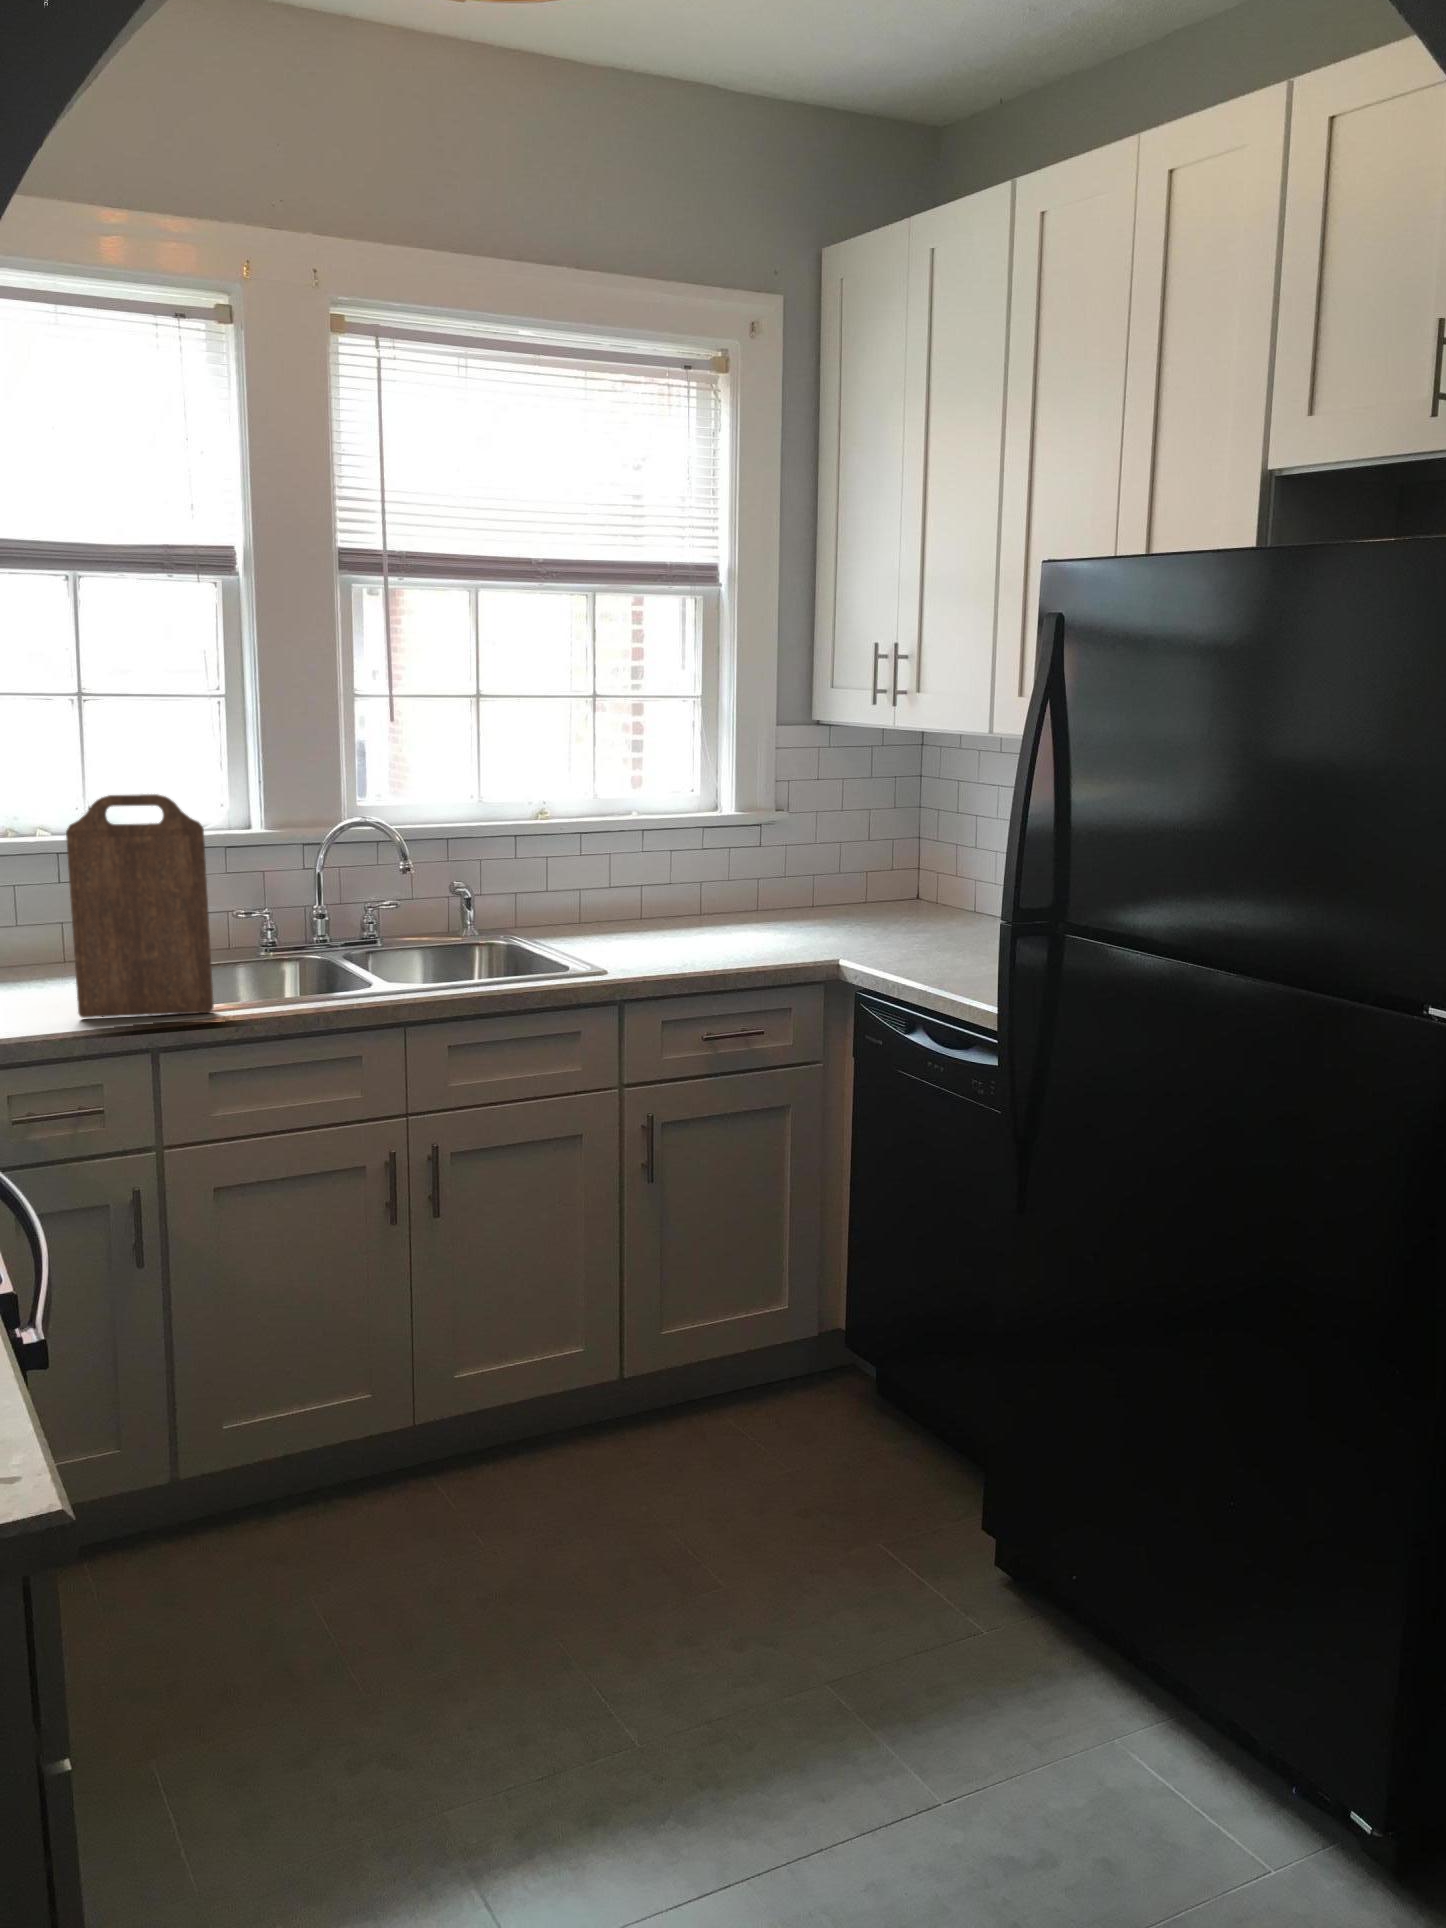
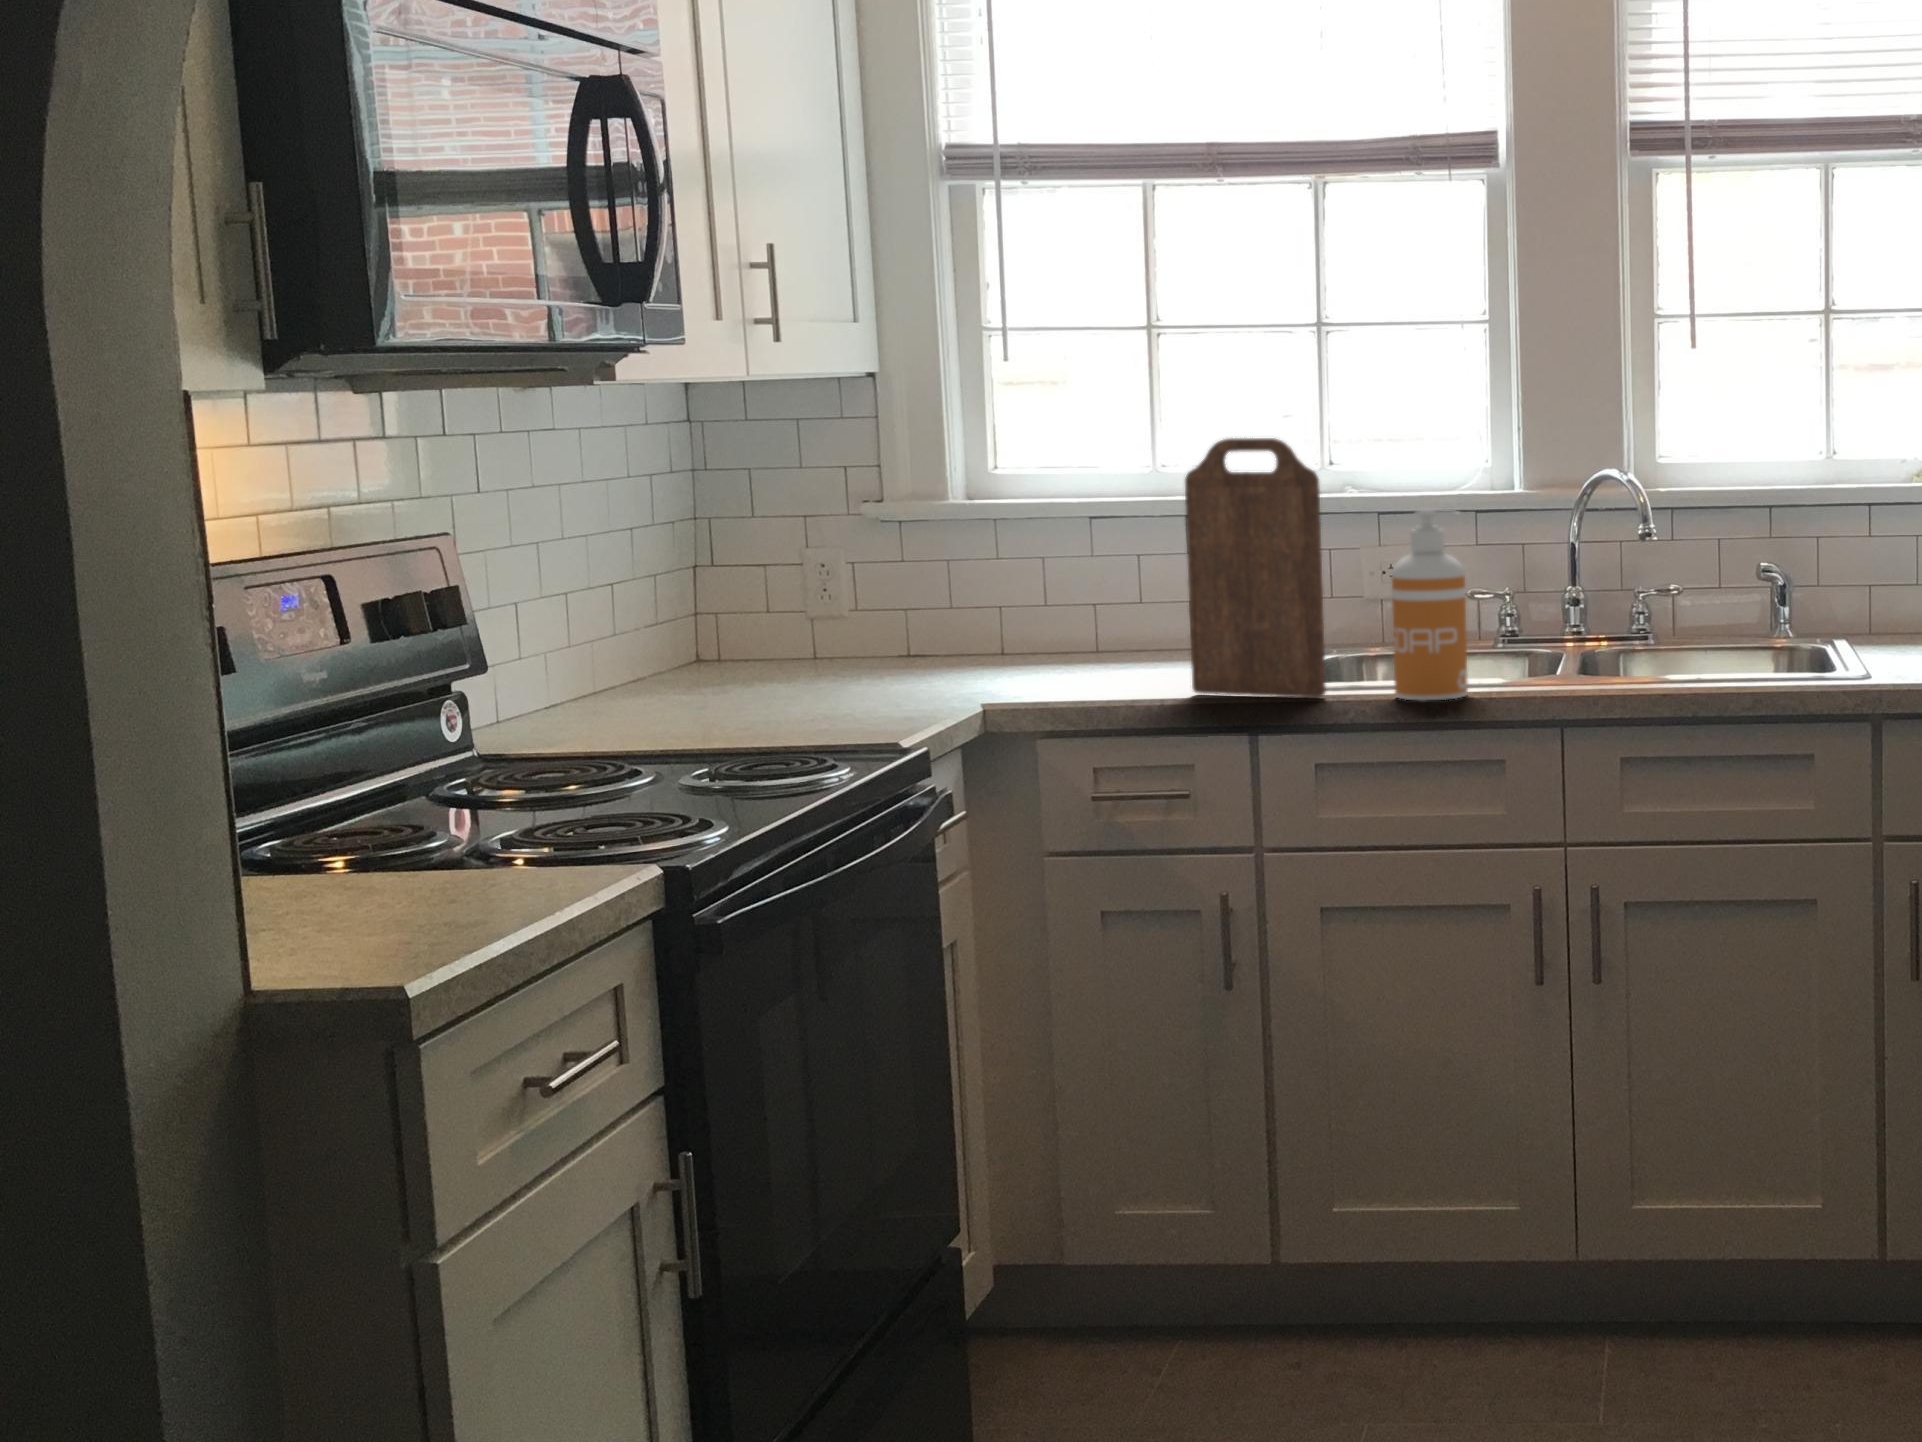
soap dispenser: none [270,851,338,1008] -> present [1392,509,1468,701]

